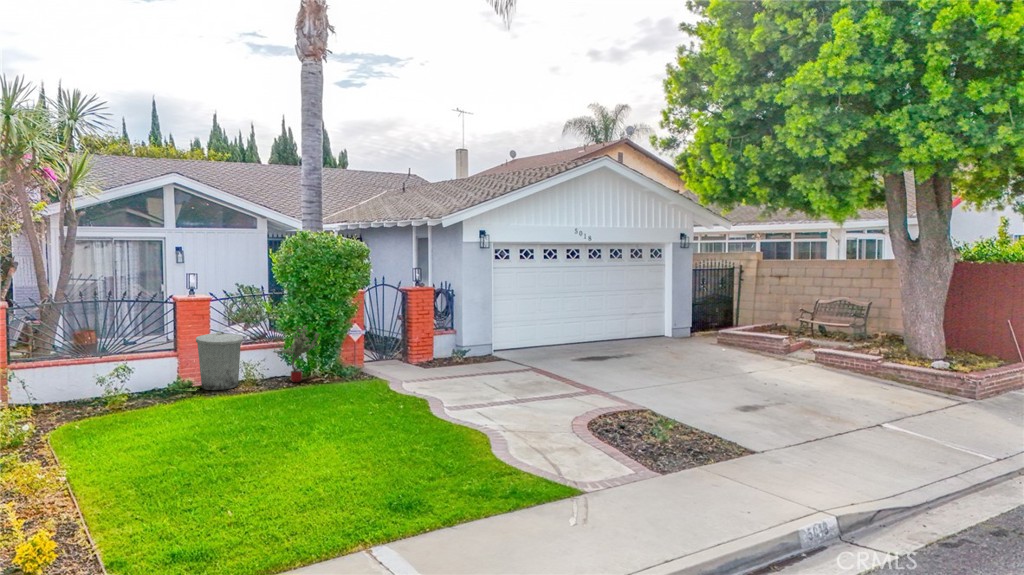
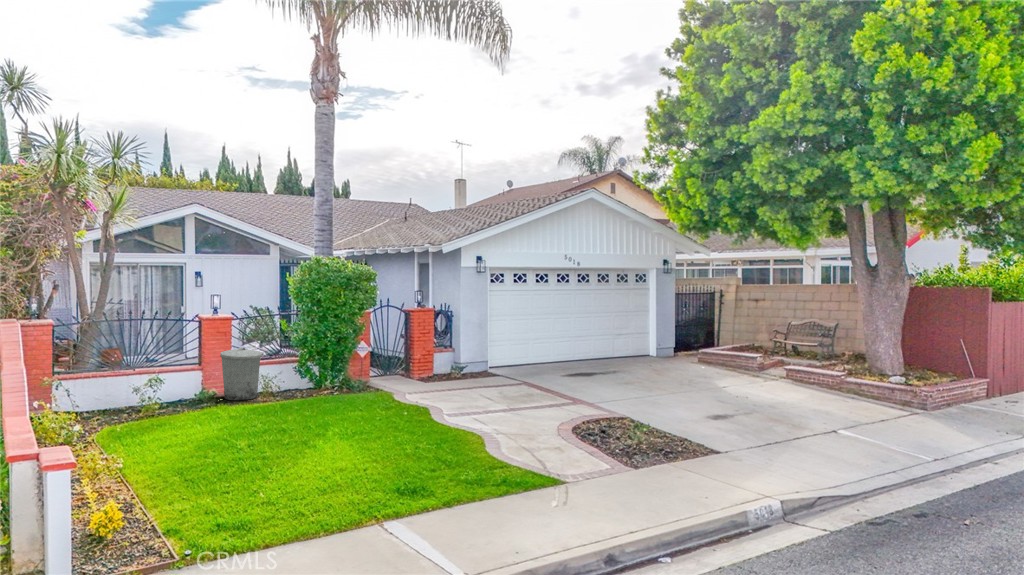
potted tree: present [273,326,319,383] -> none [288,342,331,394]

